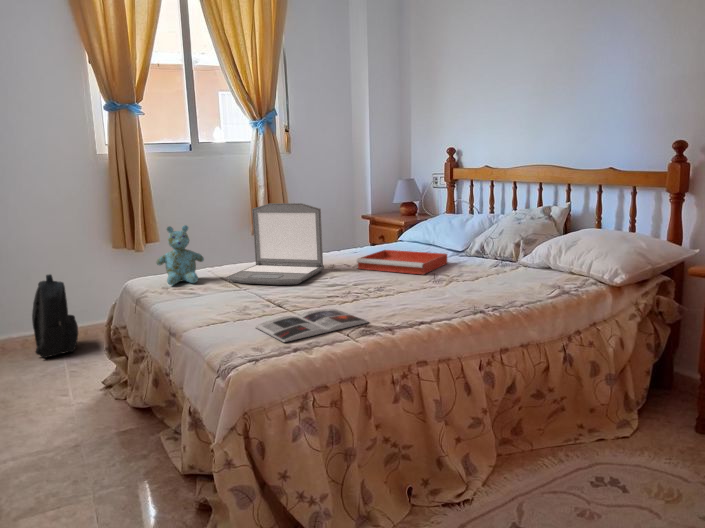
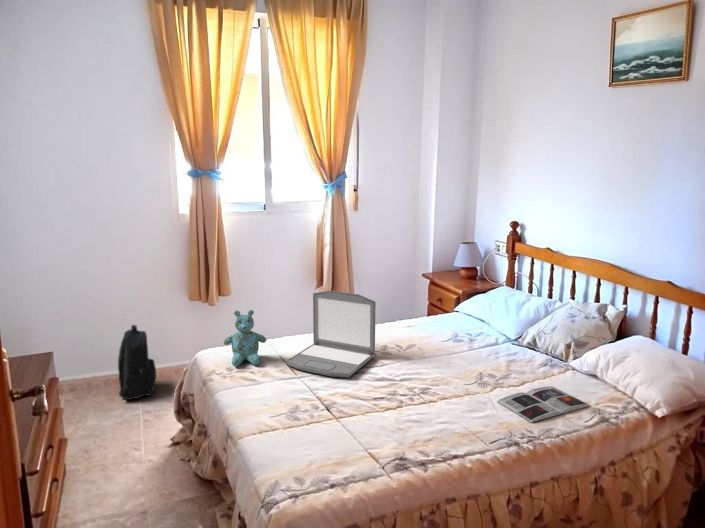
tray: present [357,250,447,274] -> none [407,334,496,375]
magazine: present [256,309,368,342] -> present [497,386,590,422]

